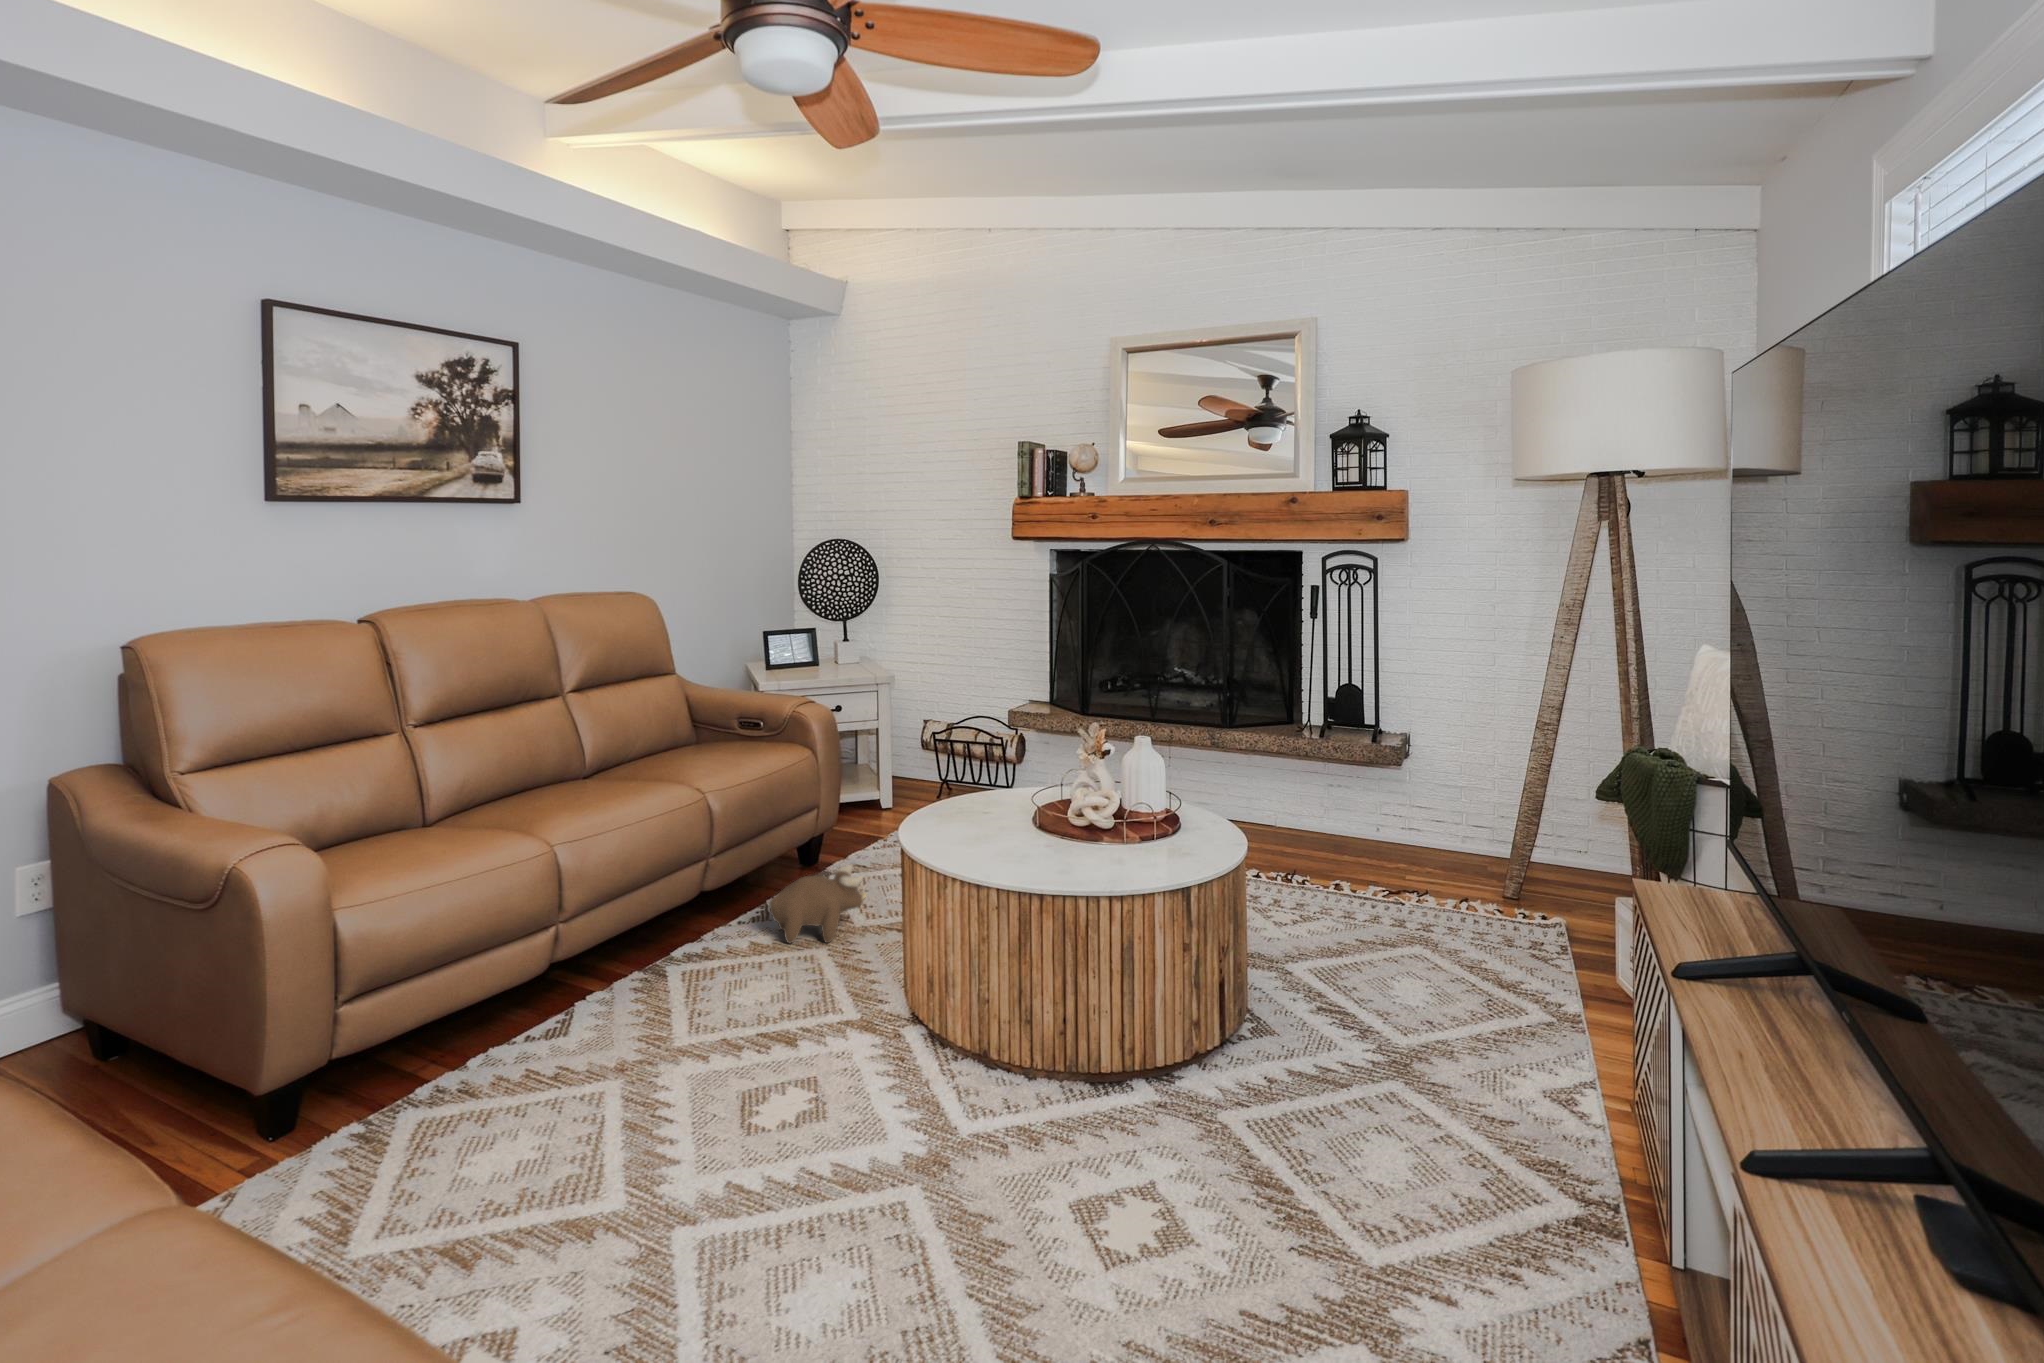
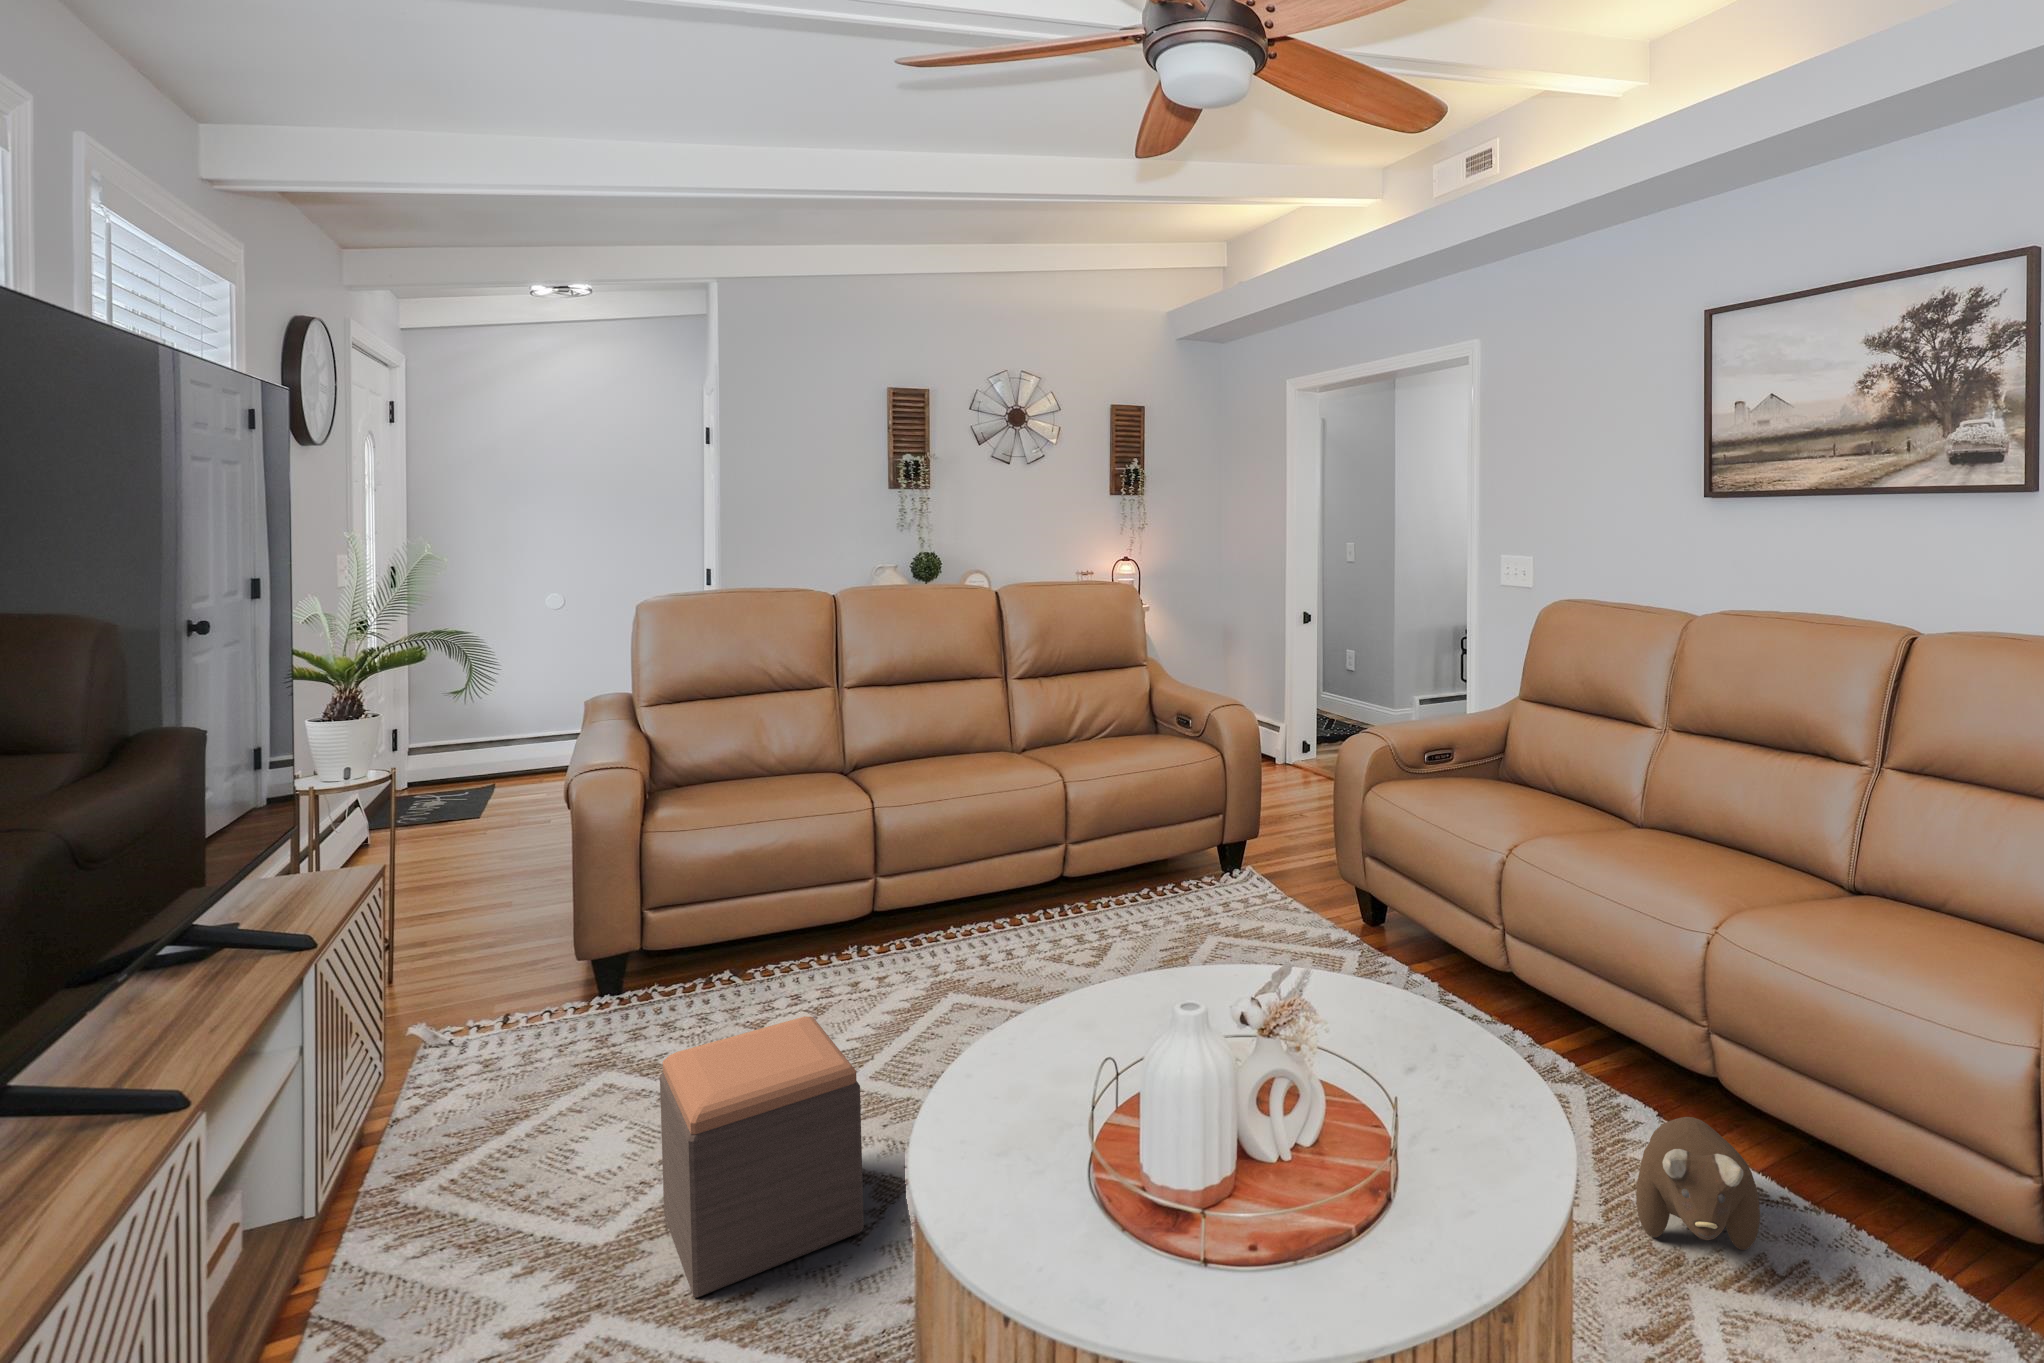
footstool: none [1120,1049,1293,1318] -> present [660,1016,864,1298]

